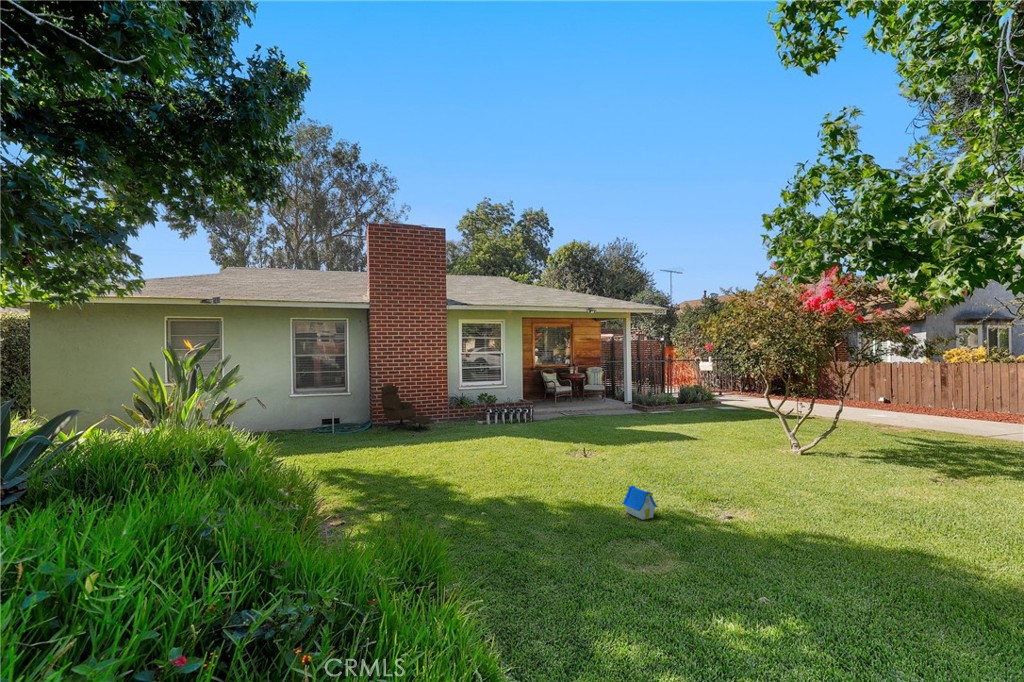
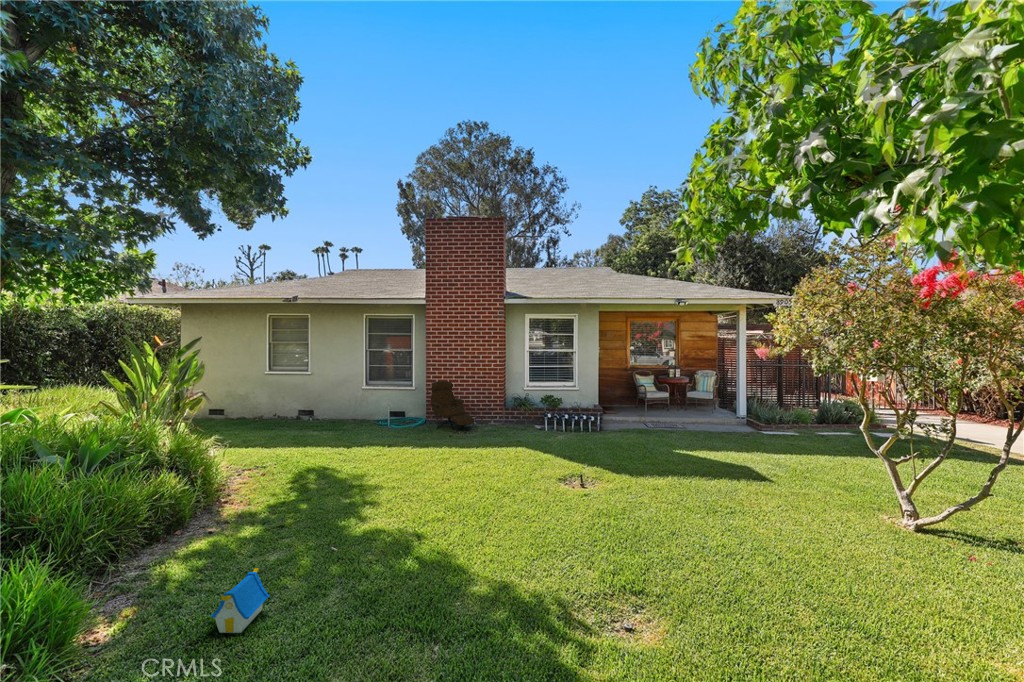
toy house: present [622,484,658,520] -> present [211,568,270,633]

